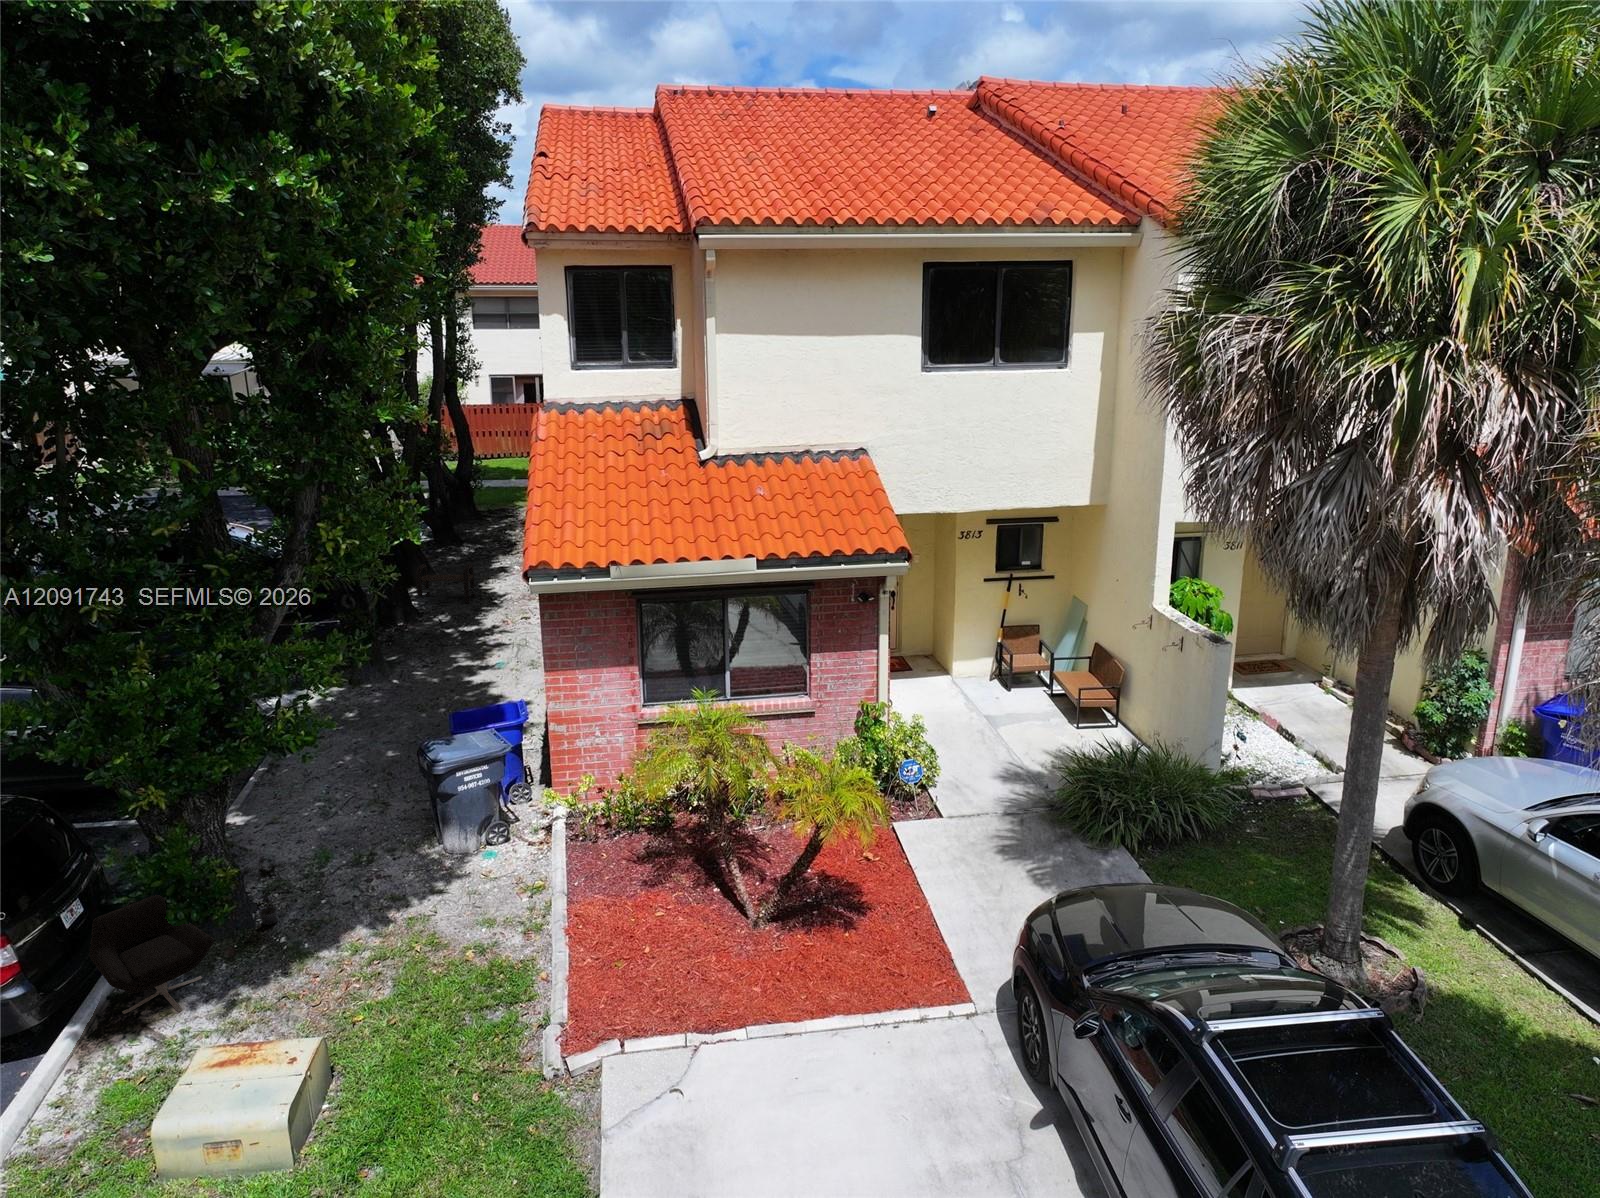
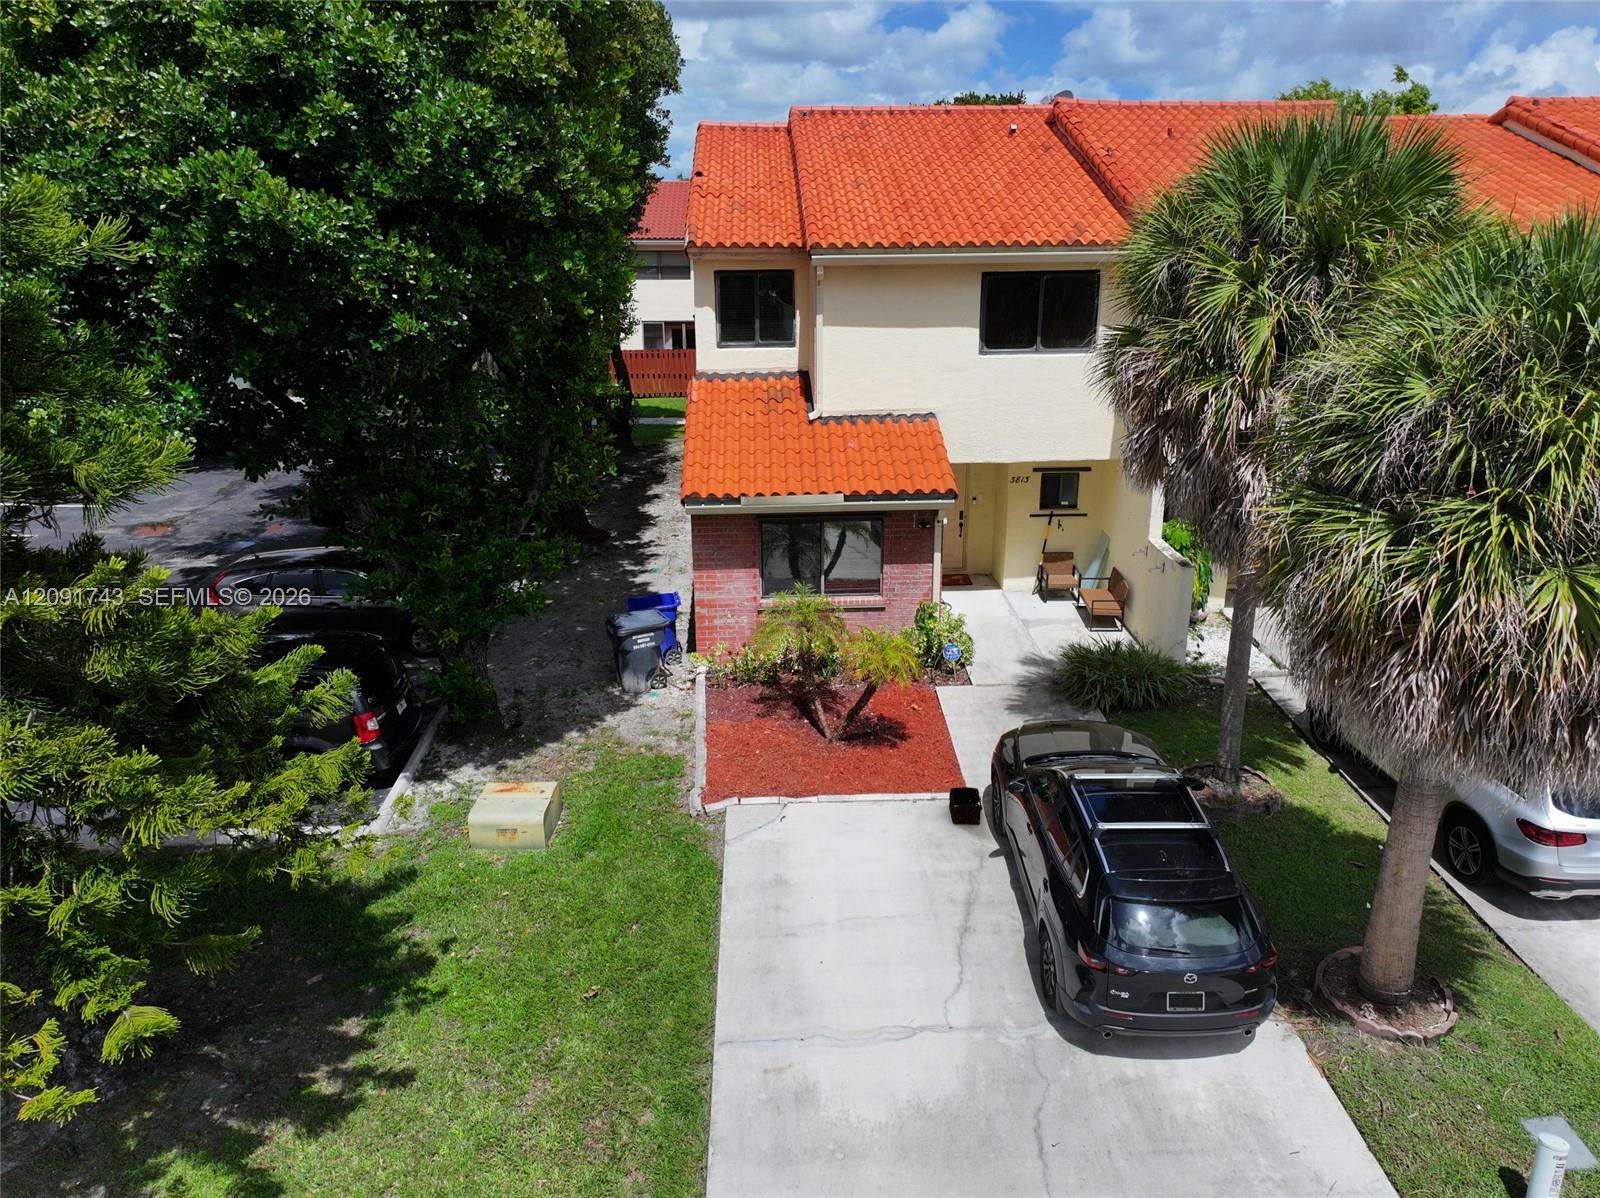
bench: present [416,563,476,603] -> none [590,491,635,523]
lounge chair: present [89,895,214,1014] -> present [570,519,612,554]
basket: none [954,1003,1014,1071] -> present [949,787,983,825]

